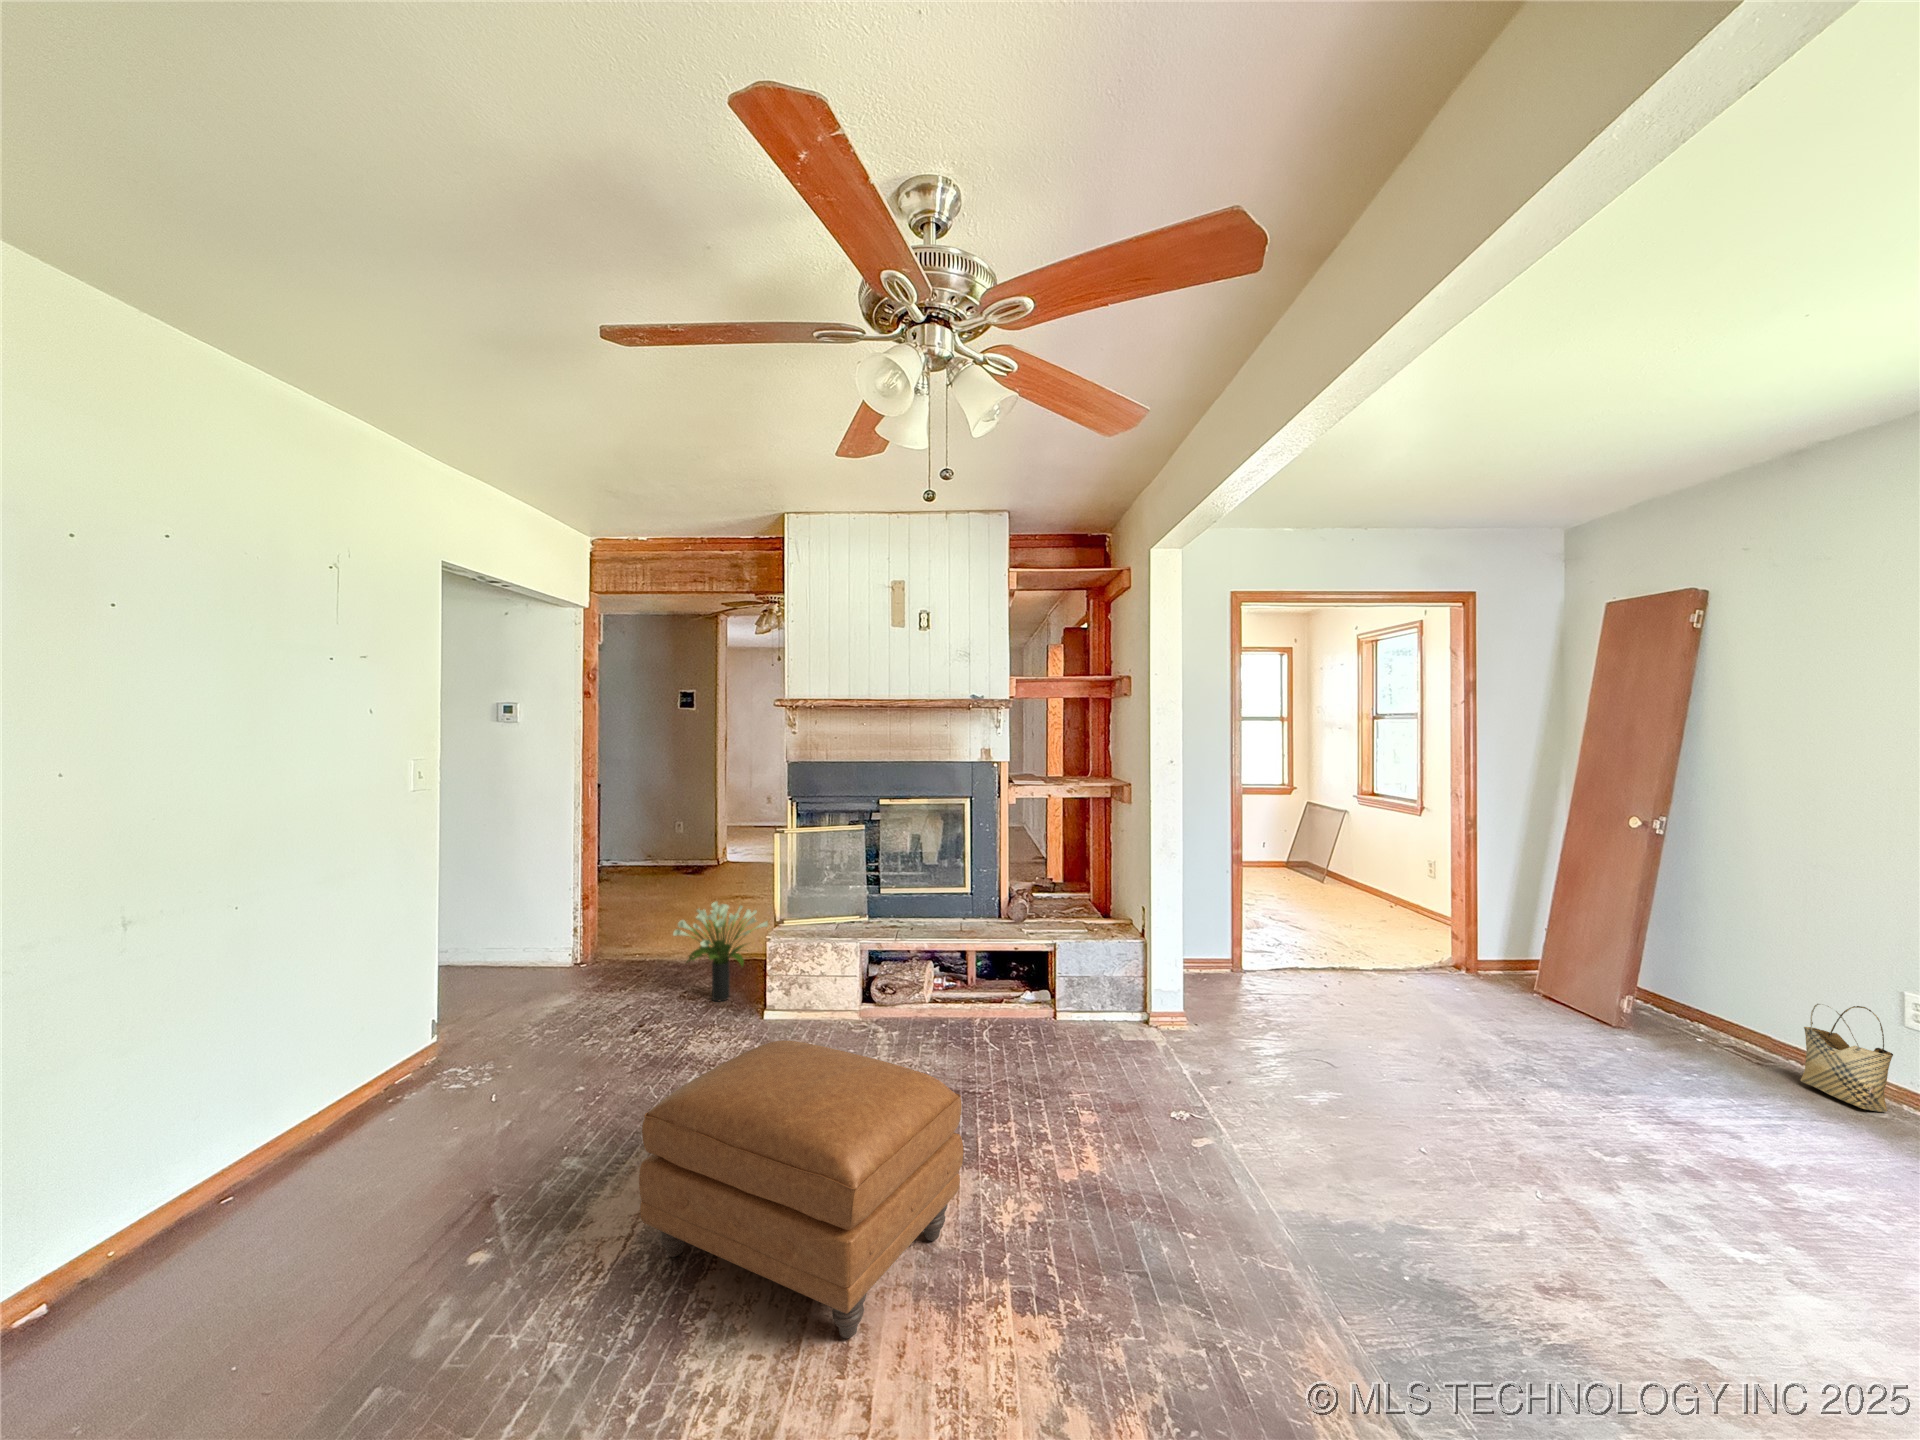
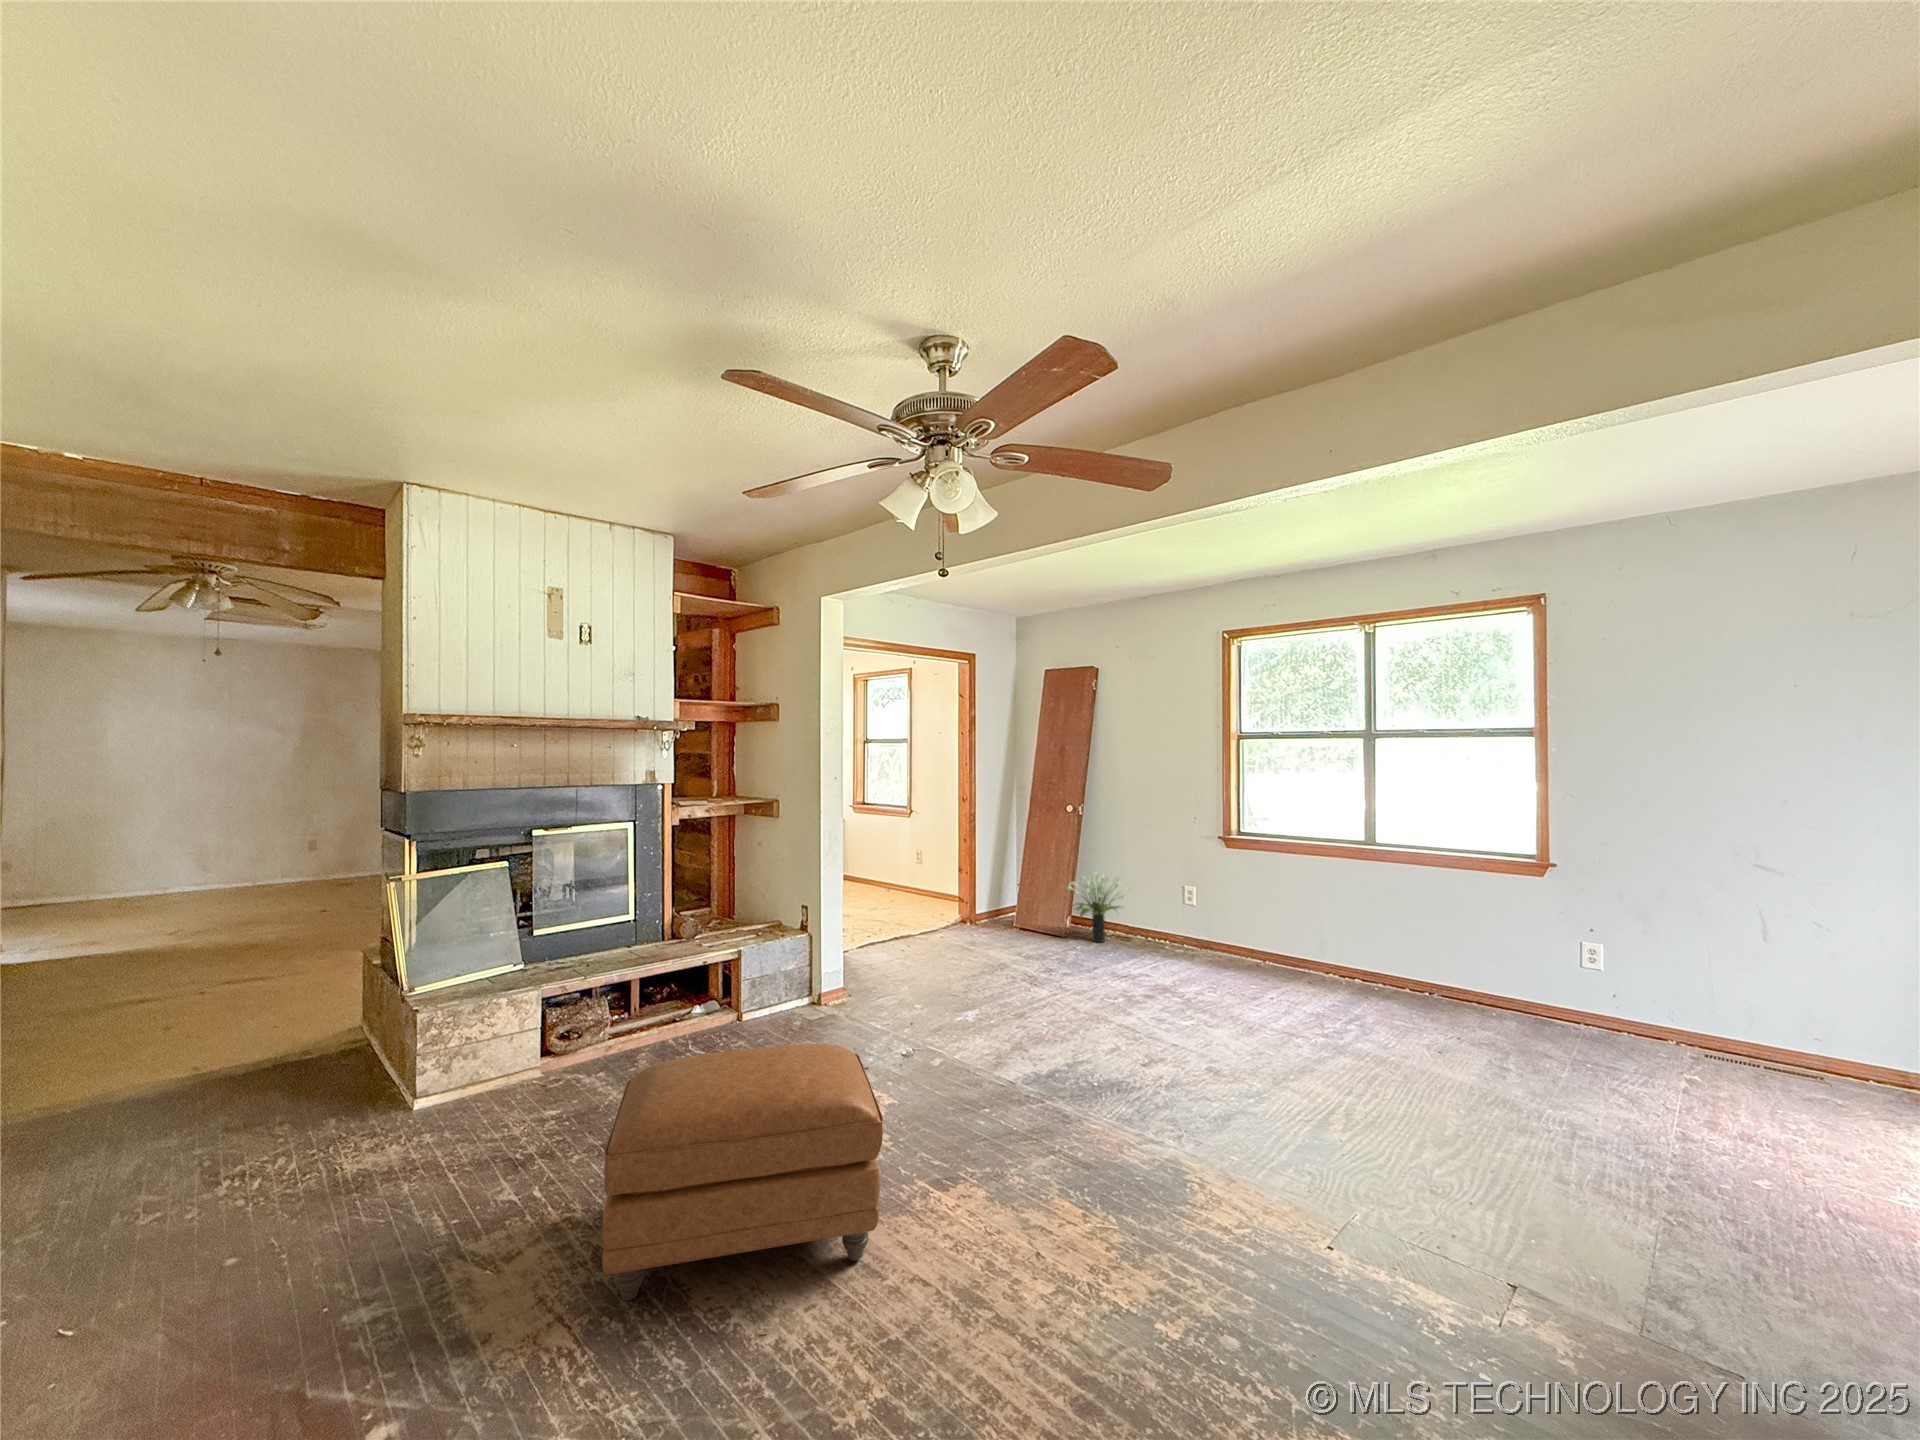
potted plant: present [673,902,768,1002] -> present [1067,872,1131,942]
woven basket: present [1800,1004,1893,1112] -> none [1159,900,1195,954]

